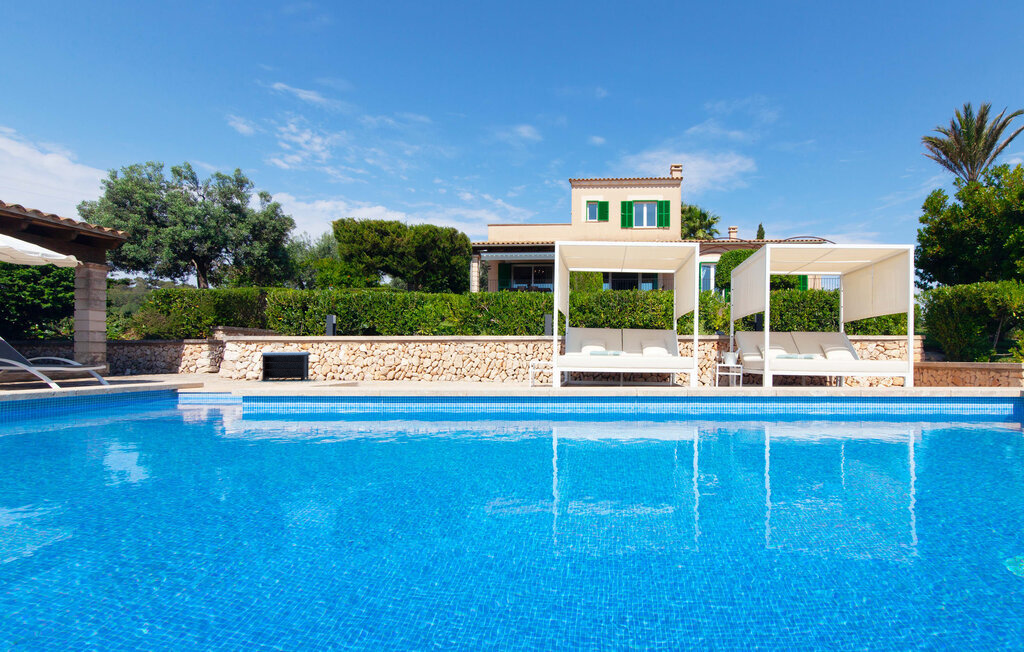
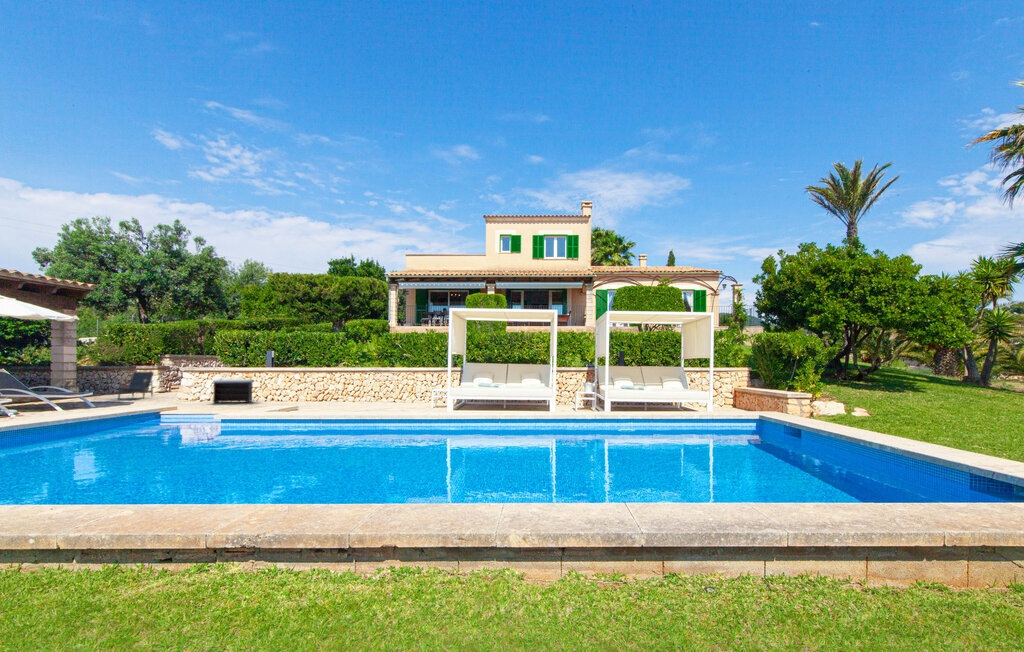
lounge chair: none [160,345,201,378] -> present [118,371,153,399]

